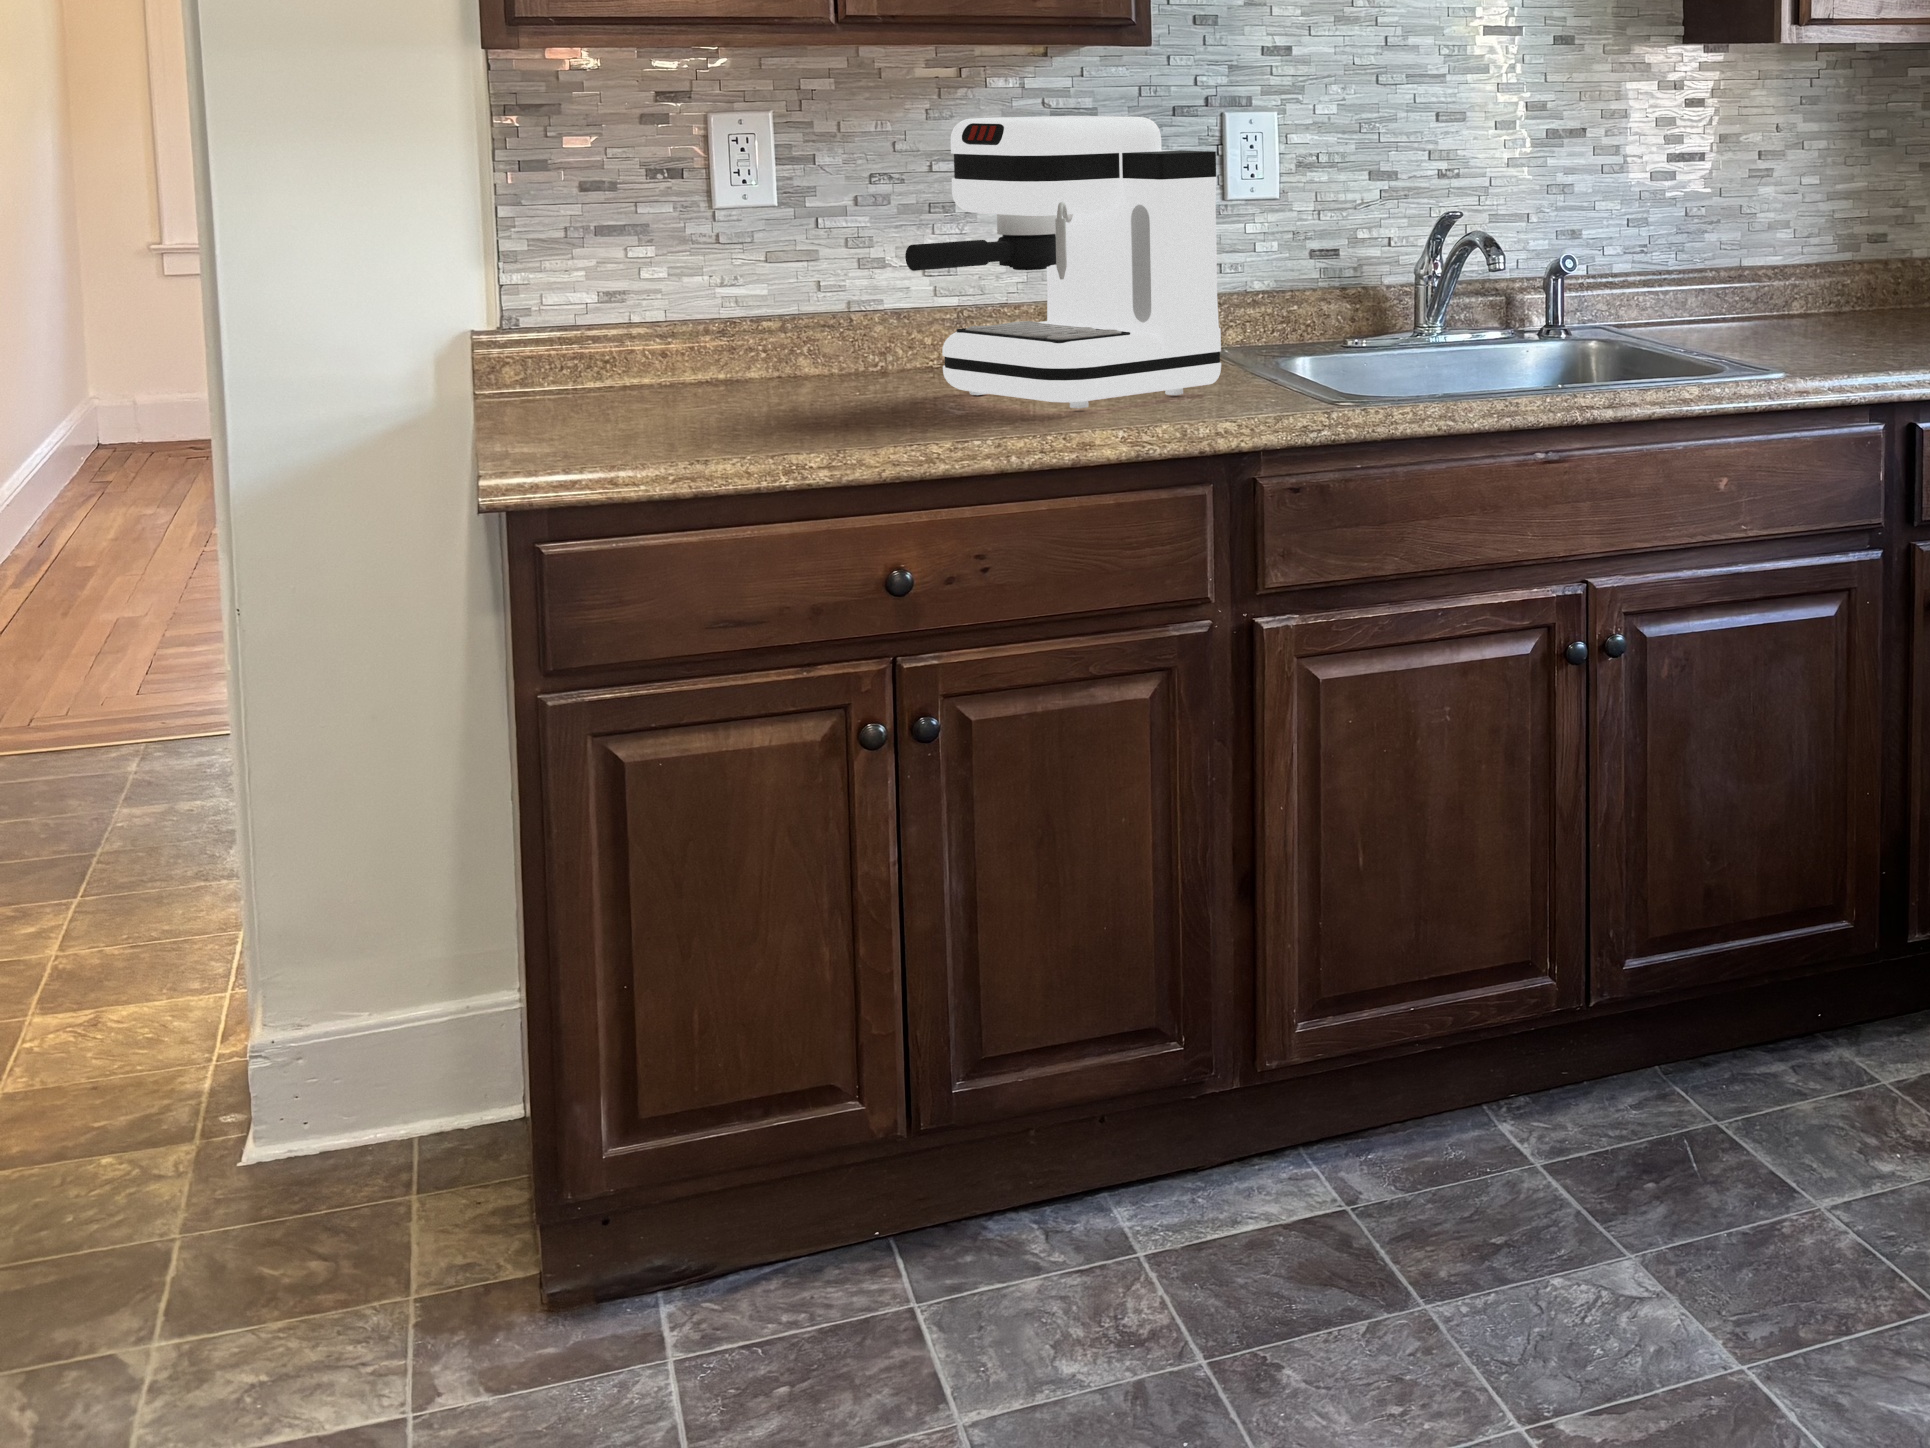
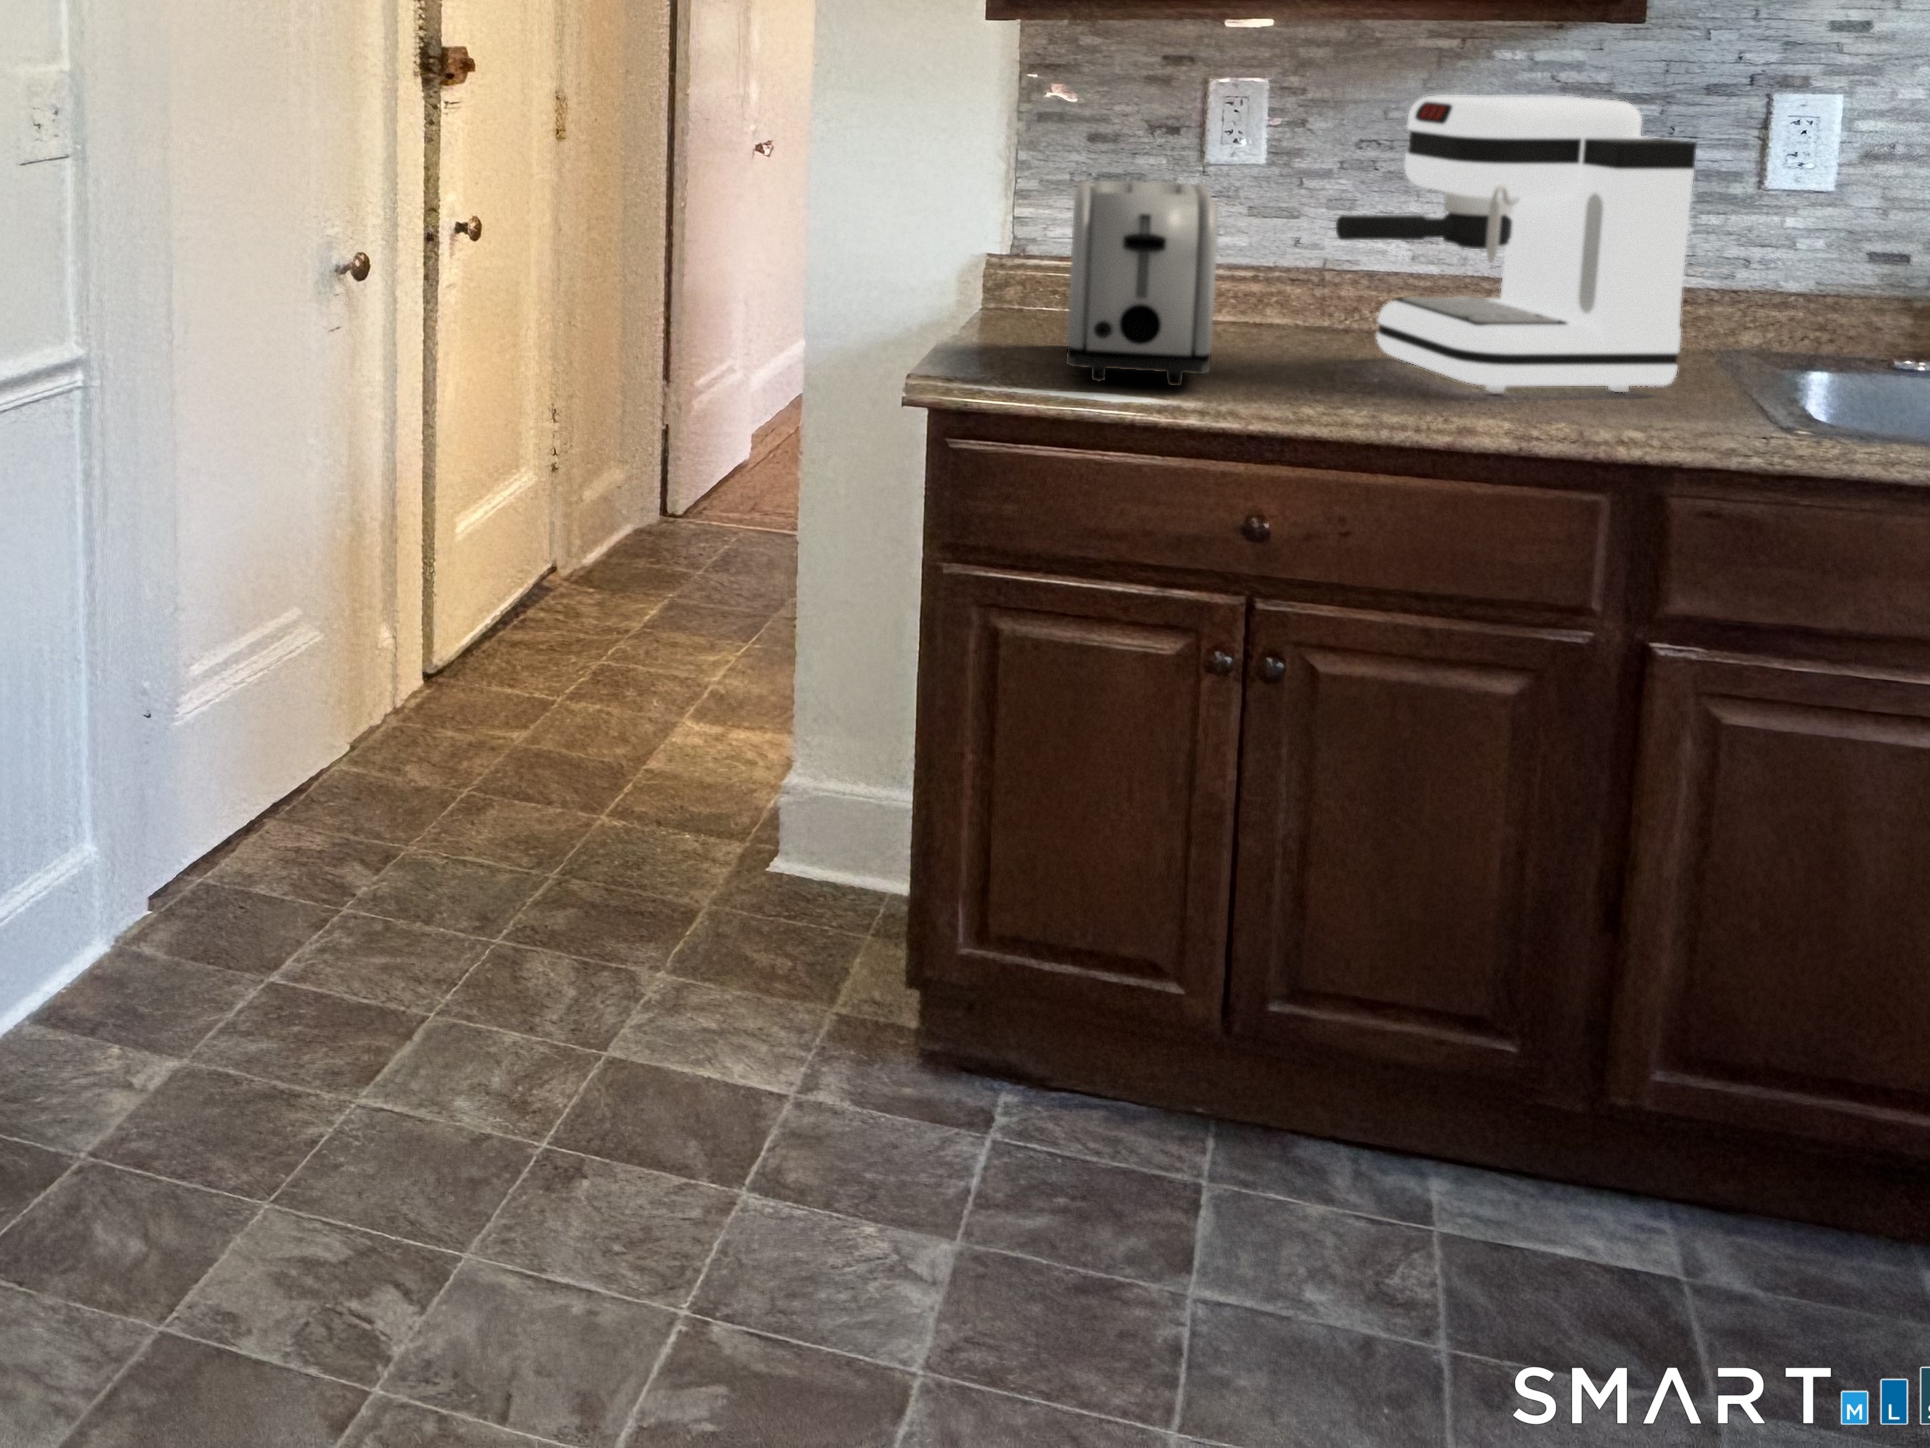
toaster: none [615,222,821,449] -> present [1066,180,1218,386]

